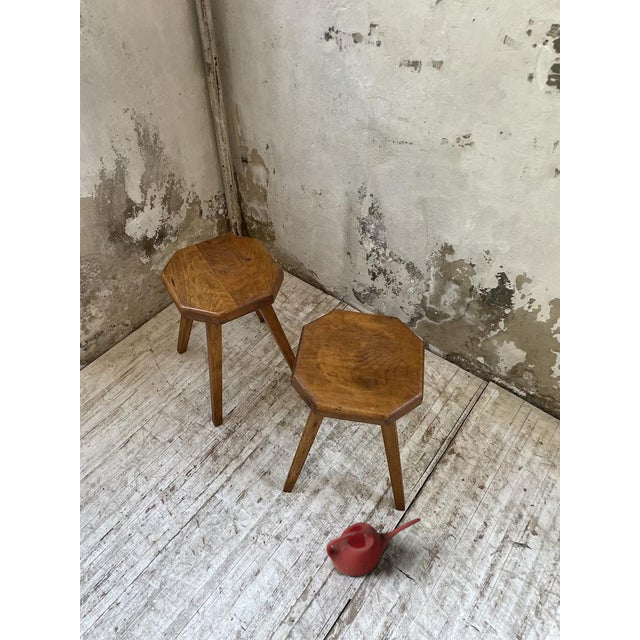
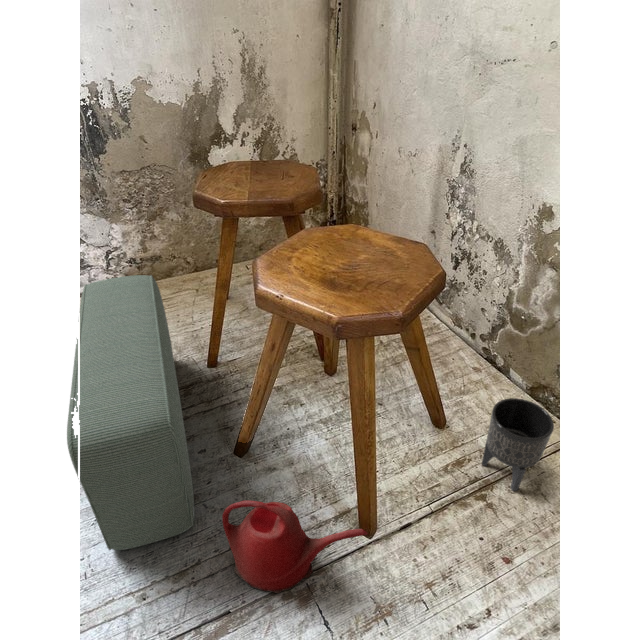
pouf: none [110,382,294,602] -> present [67,275,194,550]
planter: none [443,384,488,440] -> present [482,398,554,491]

